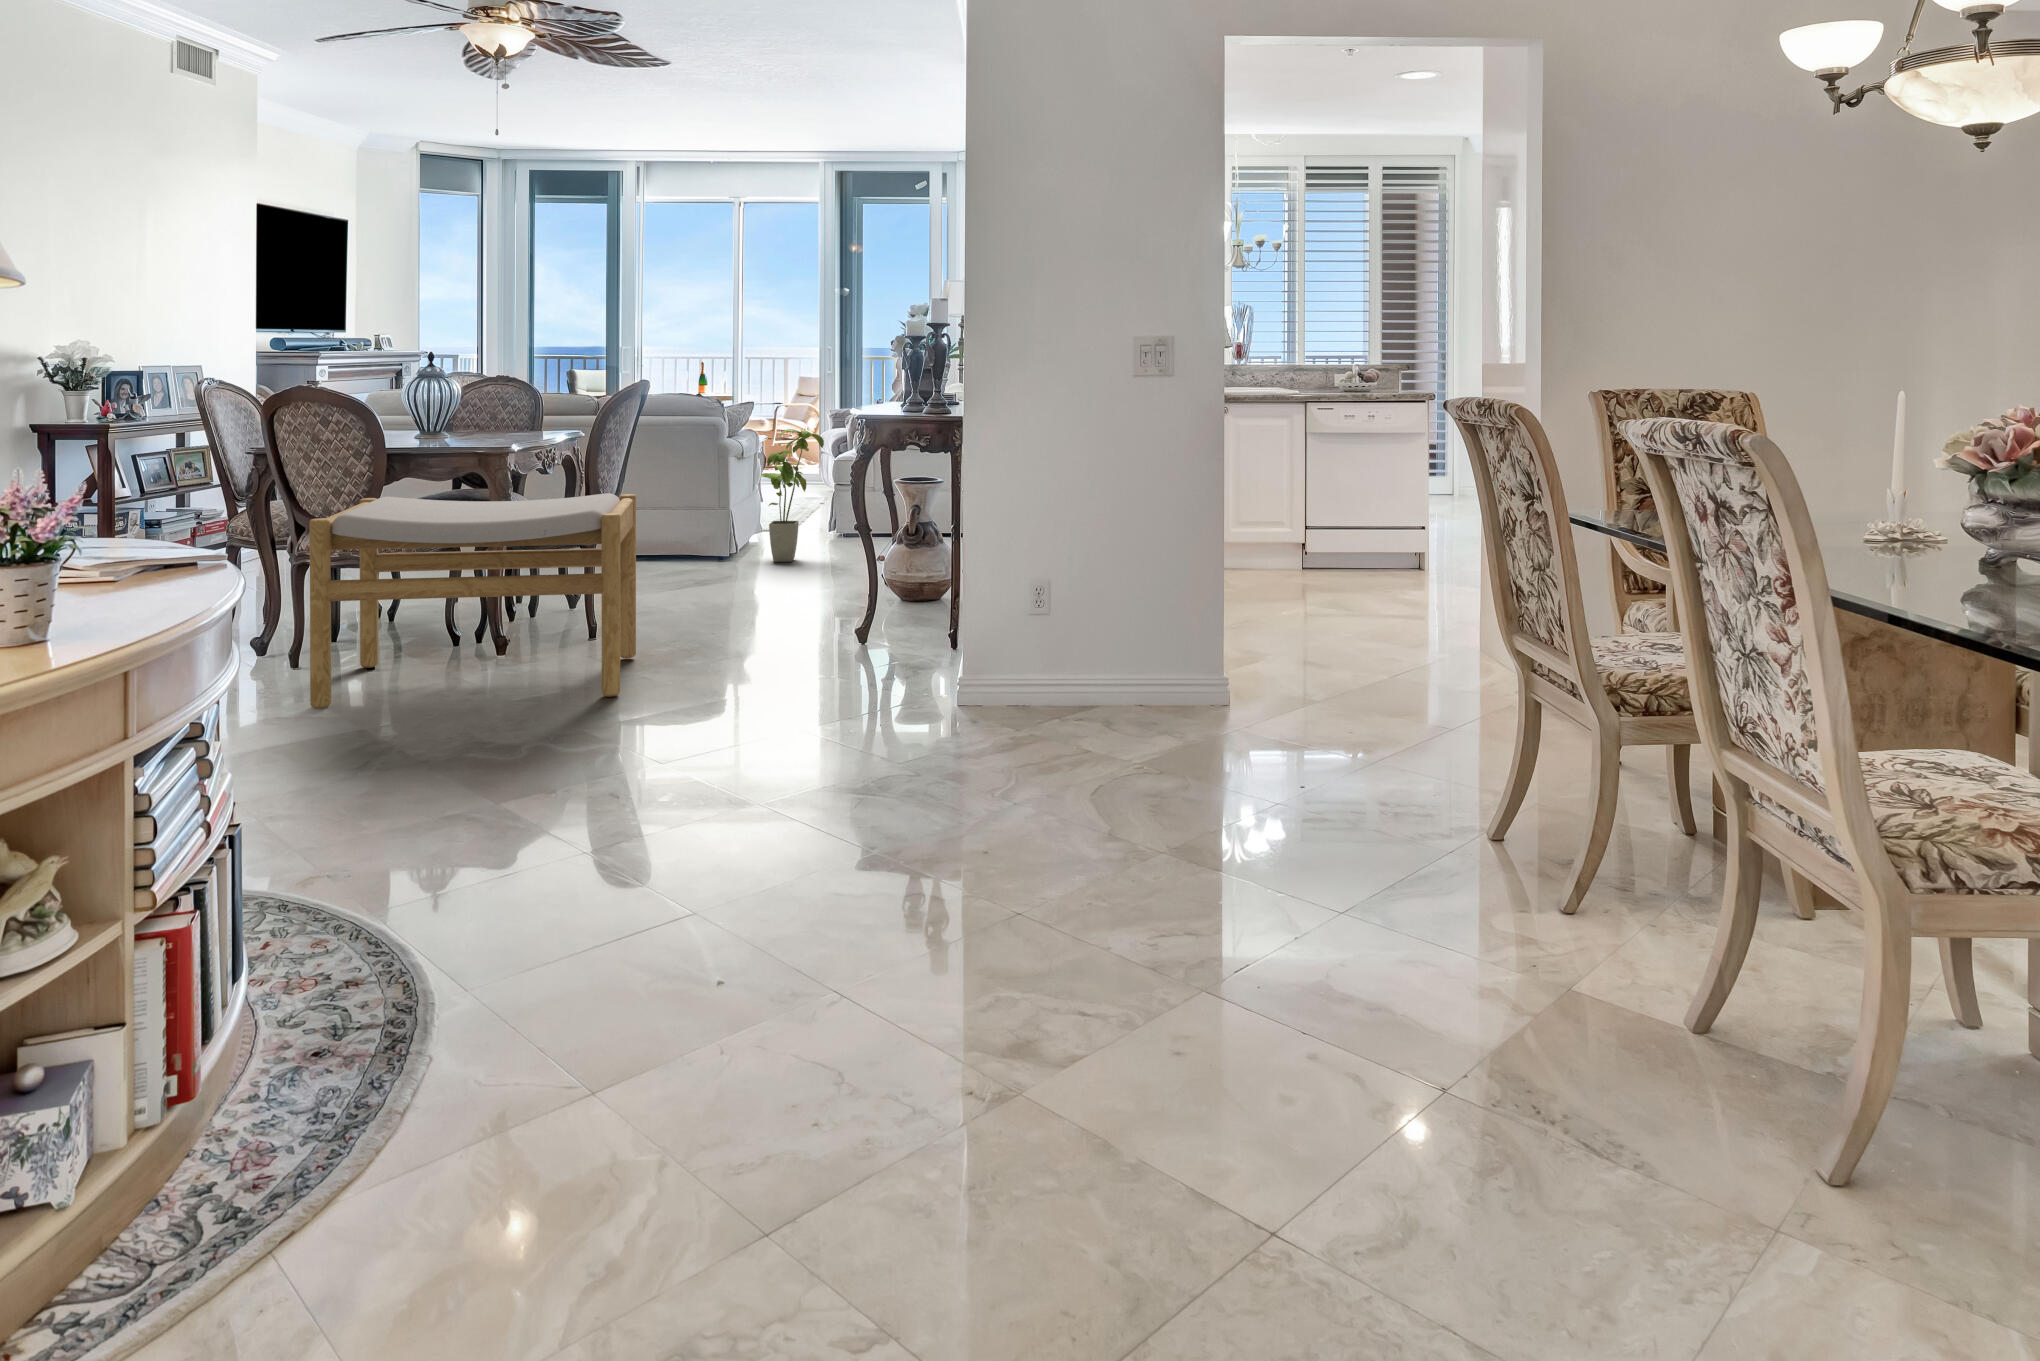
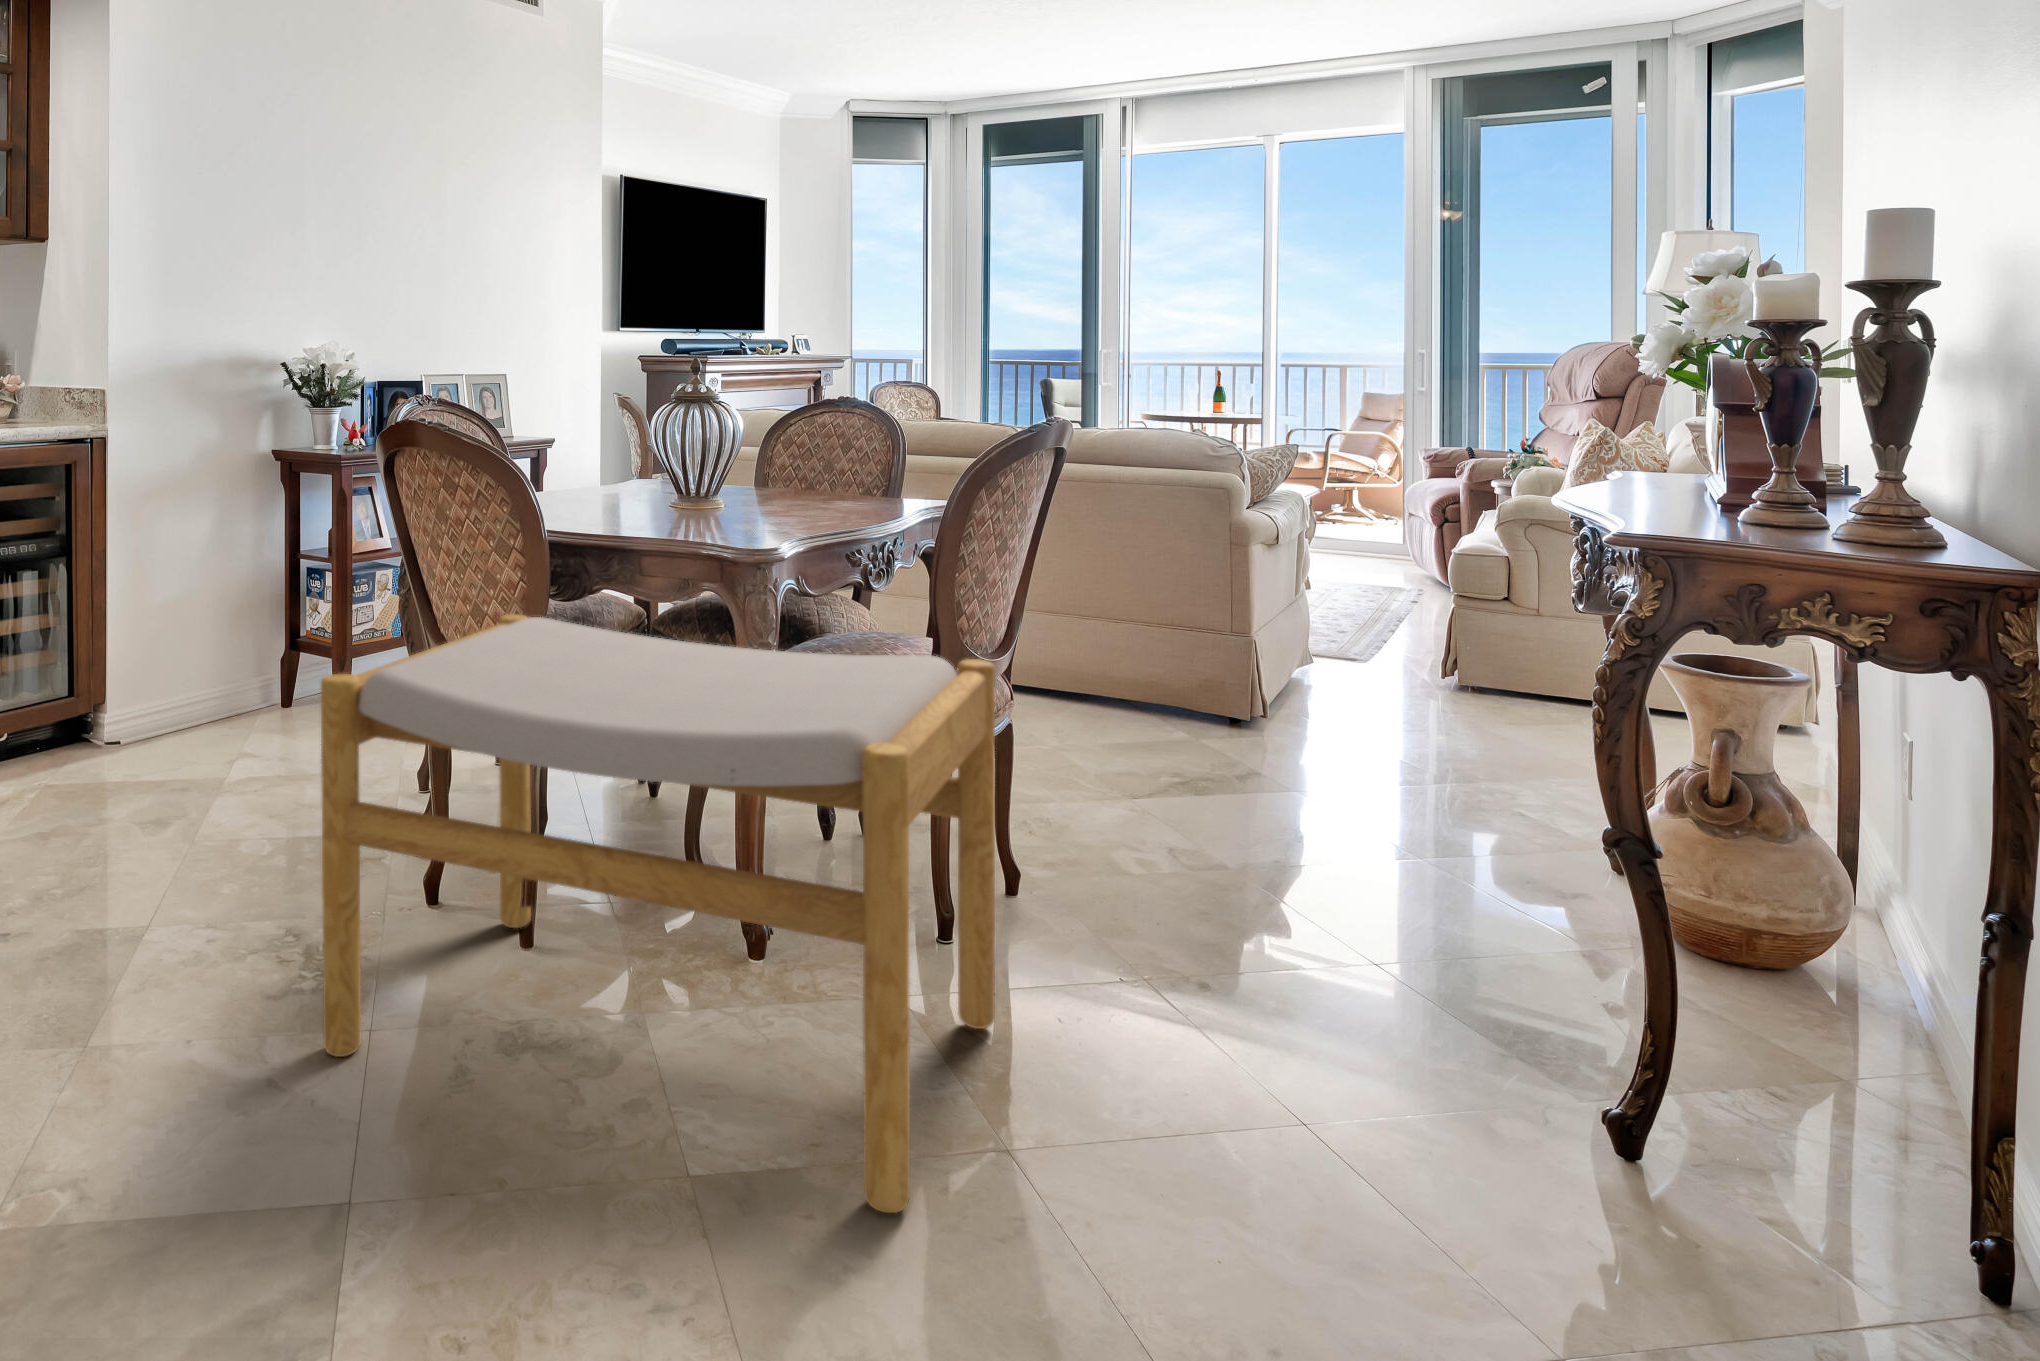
house plant: present [761,429,824,562] -> none [1305,494,1434,743]

